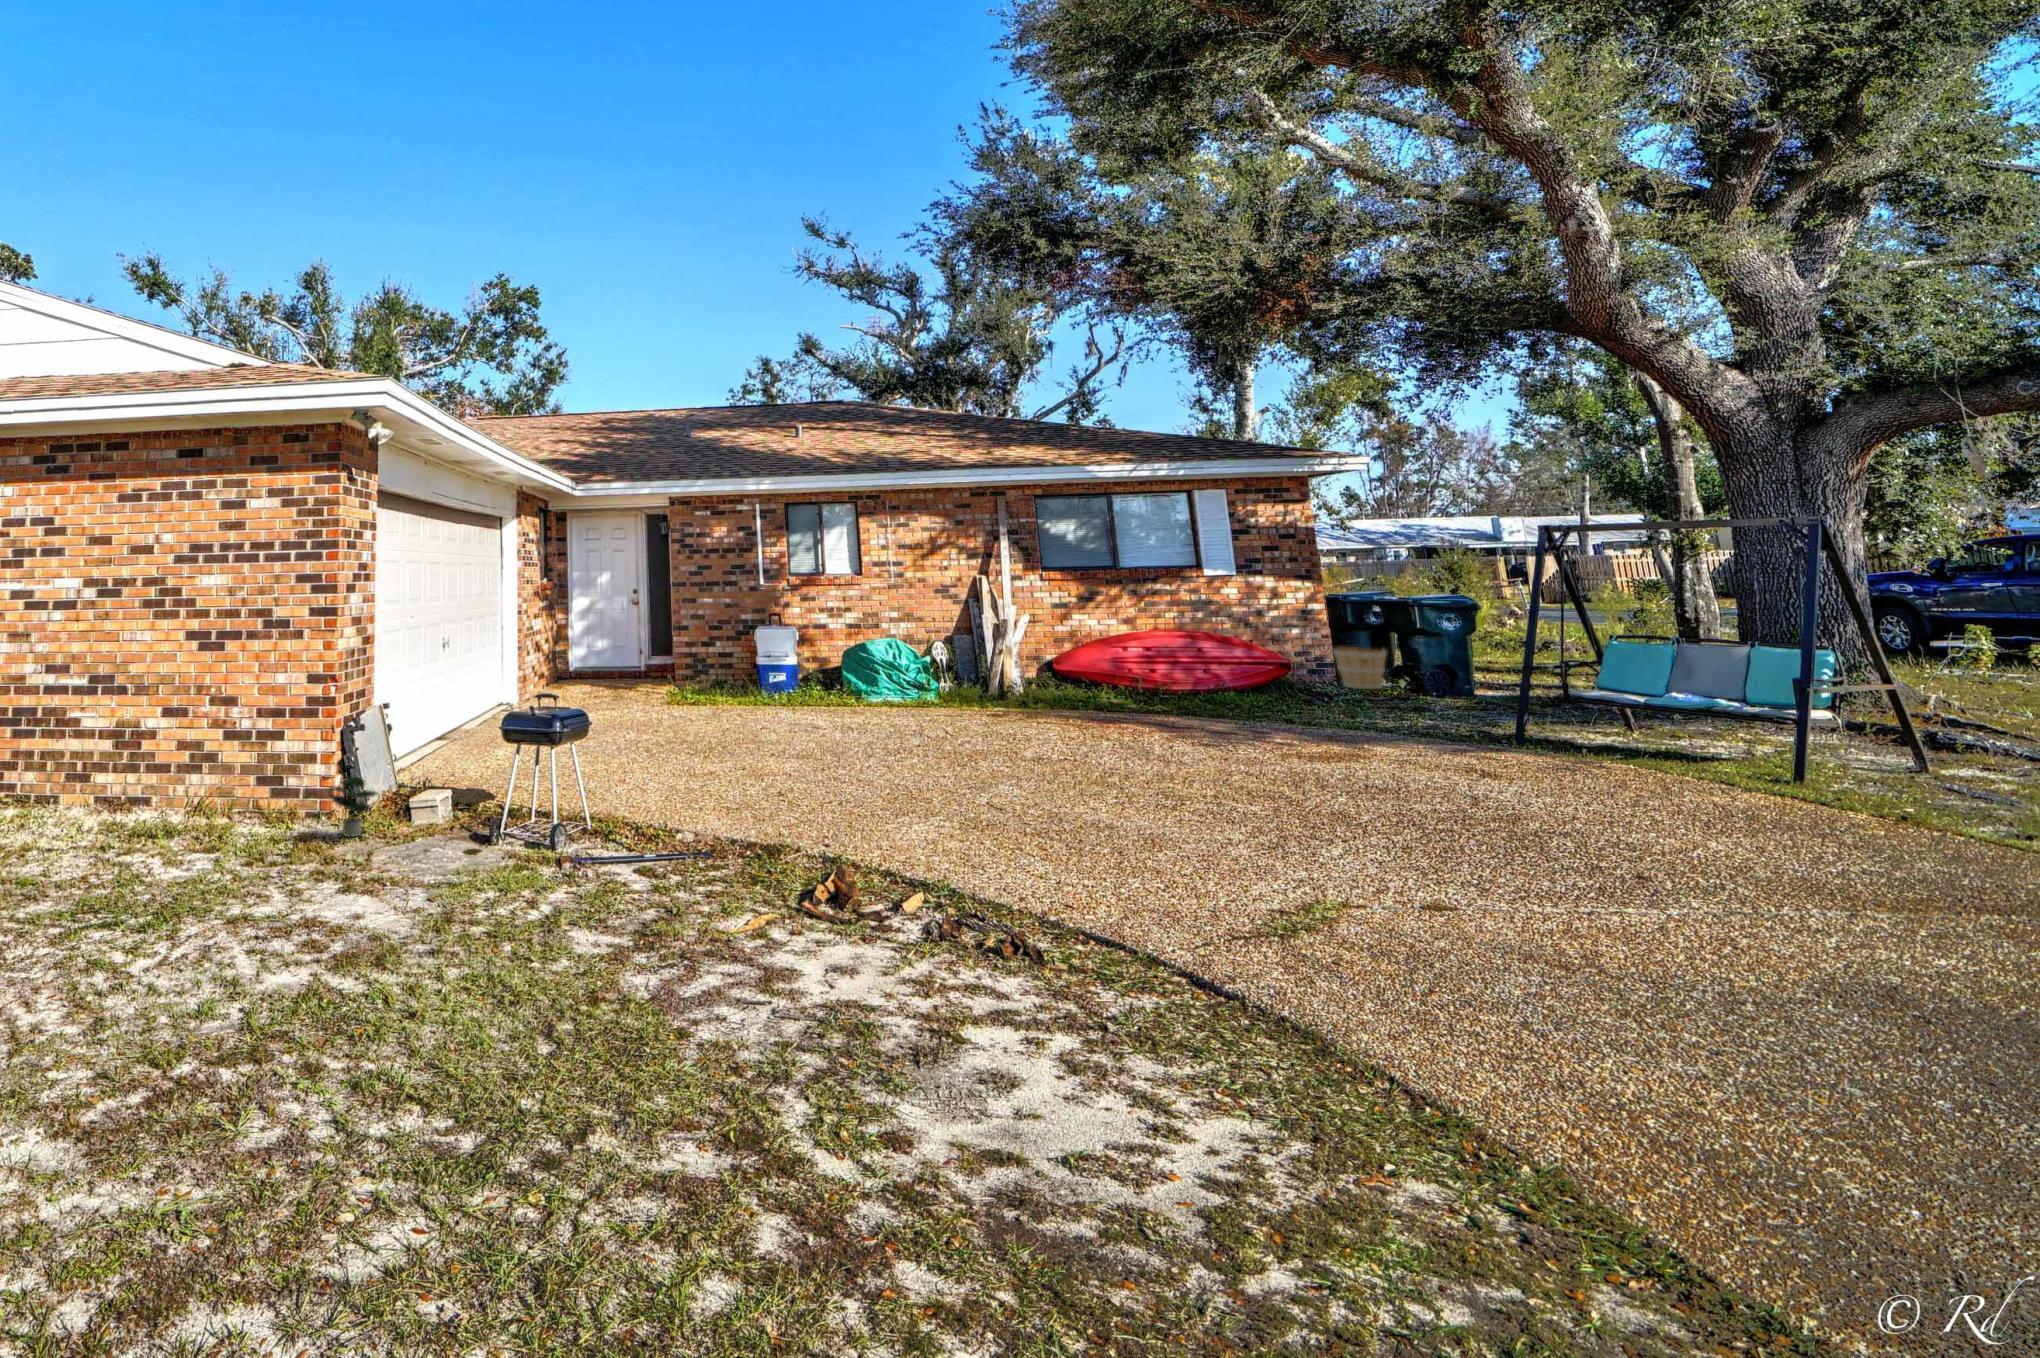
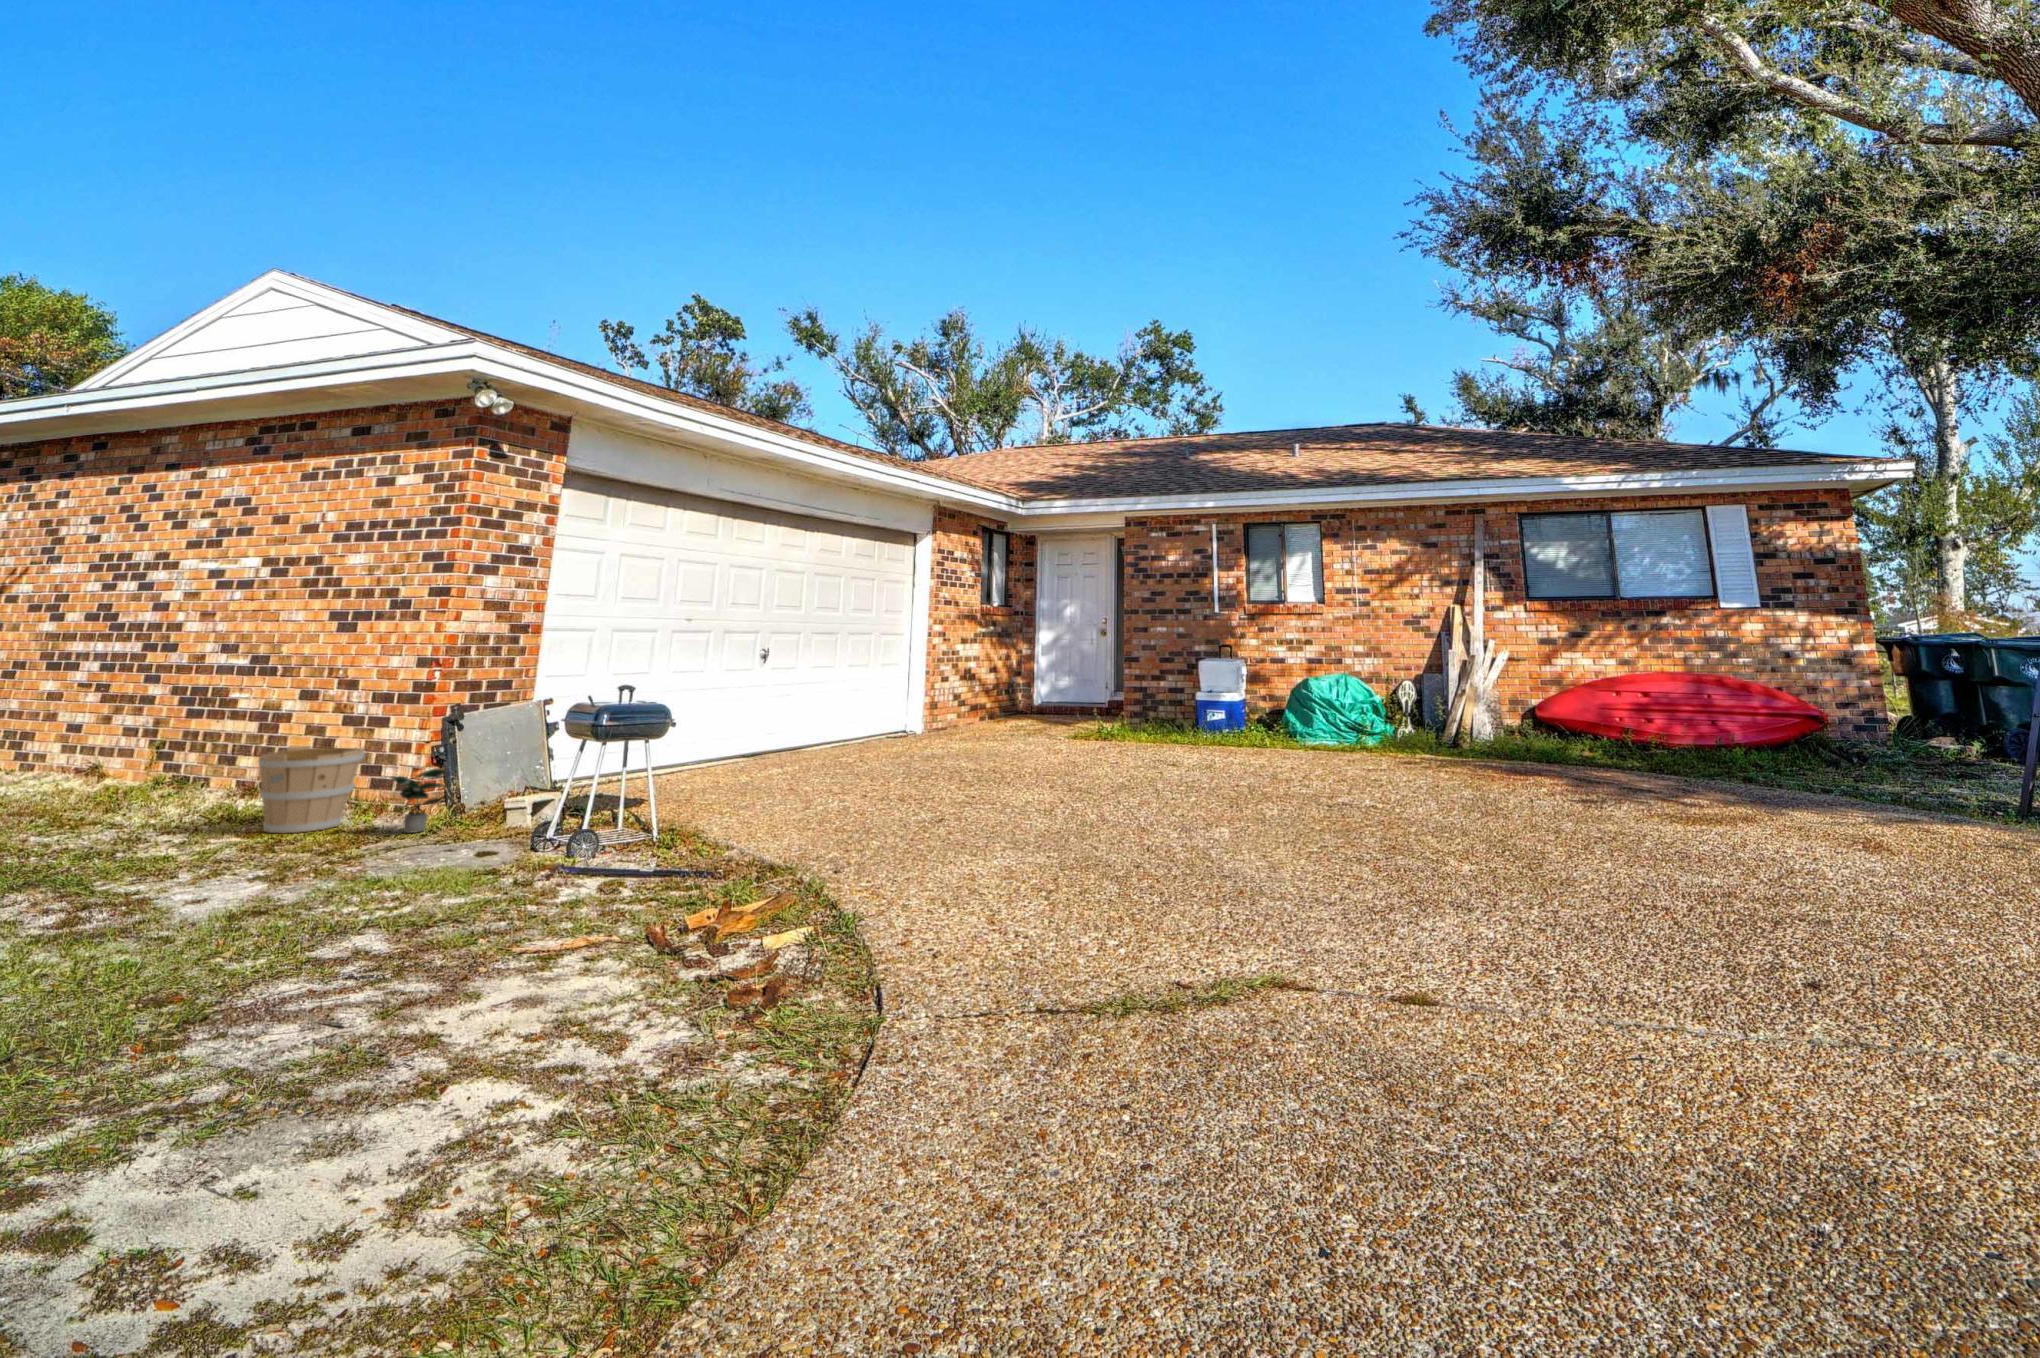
wooden bucket: present [1332,647,1386,689] -> present [258,746,366,833]

